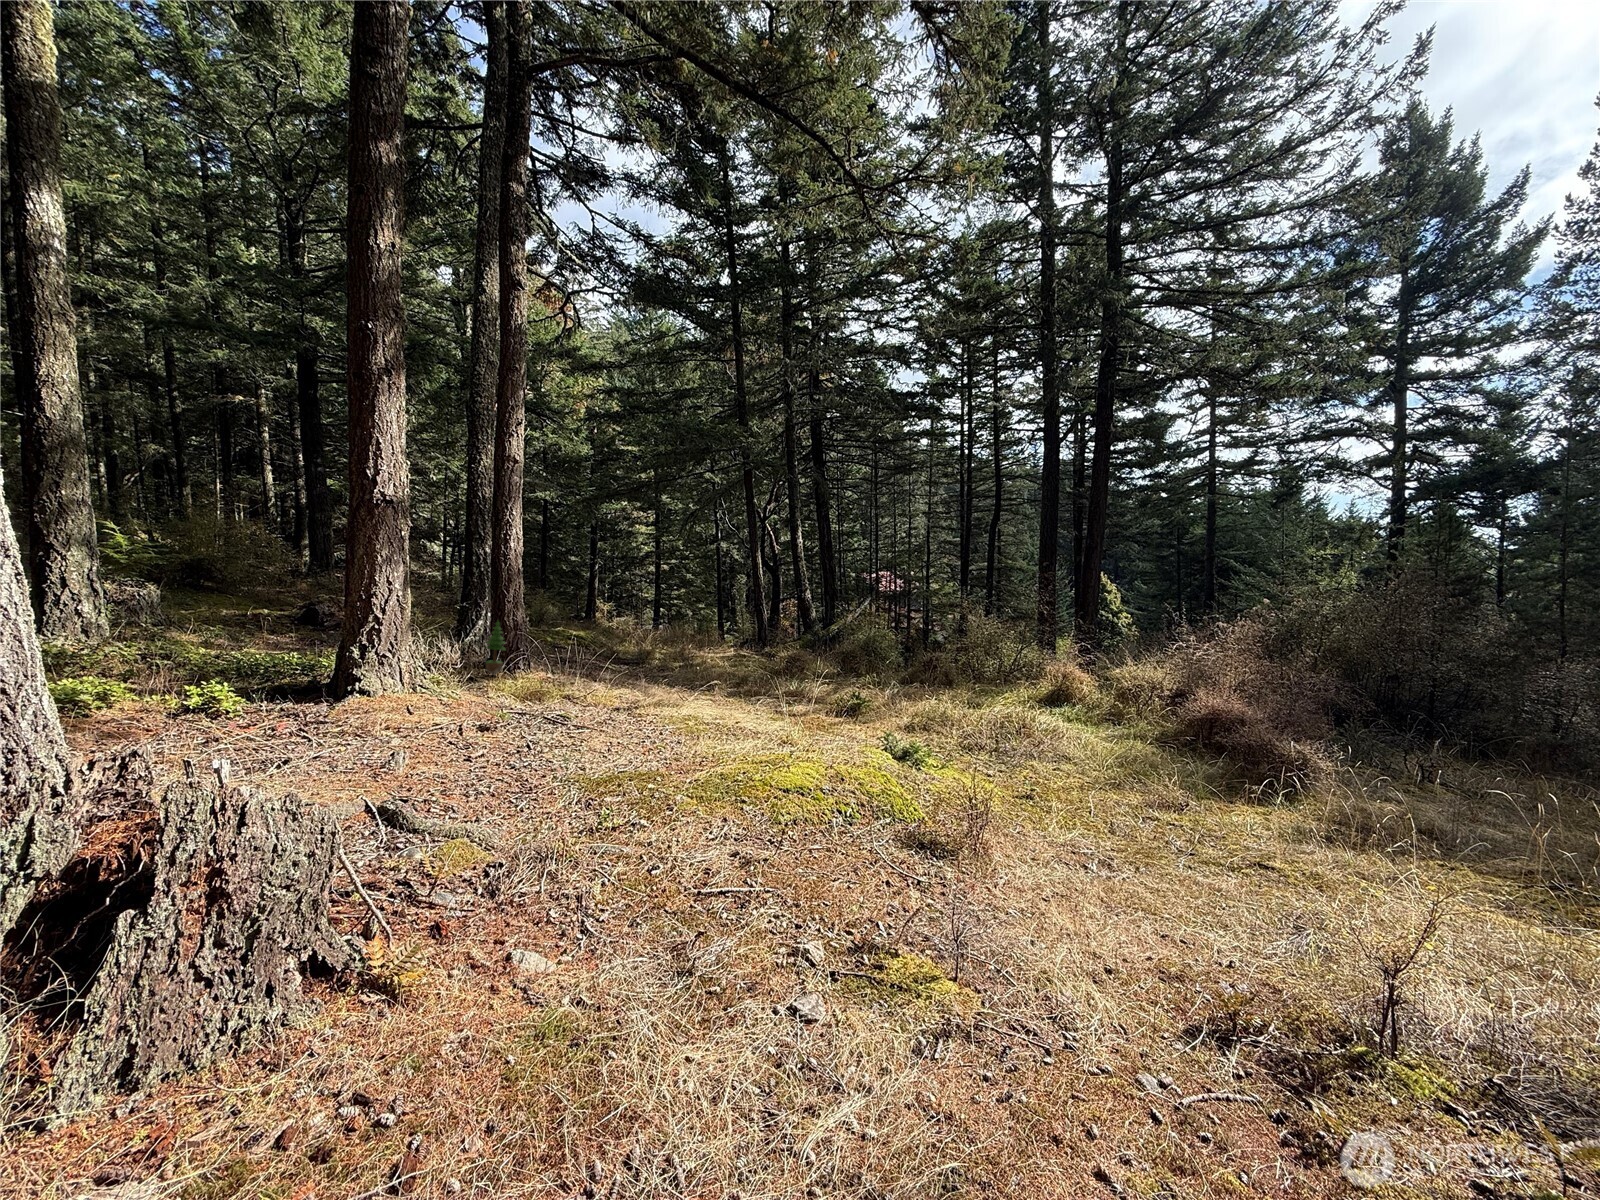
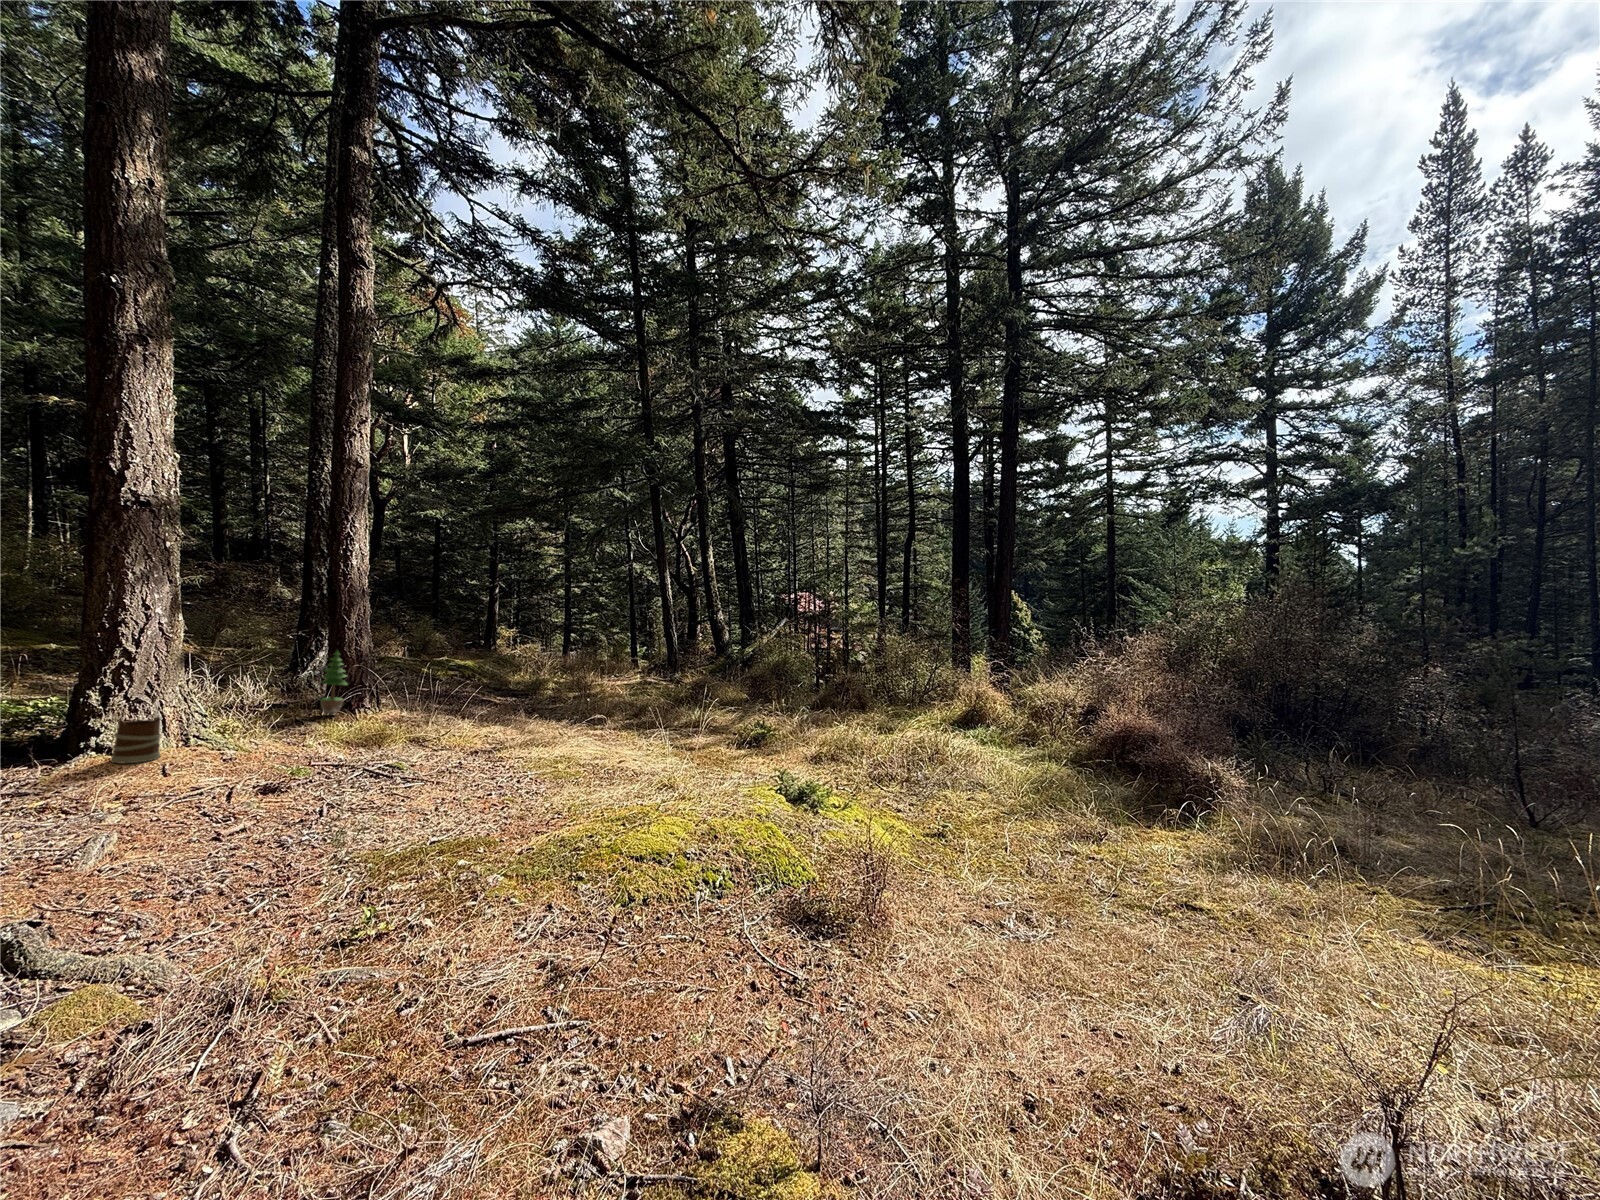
wooden bucket: none [370,655,401,704] -> present [111,716,160,763]

